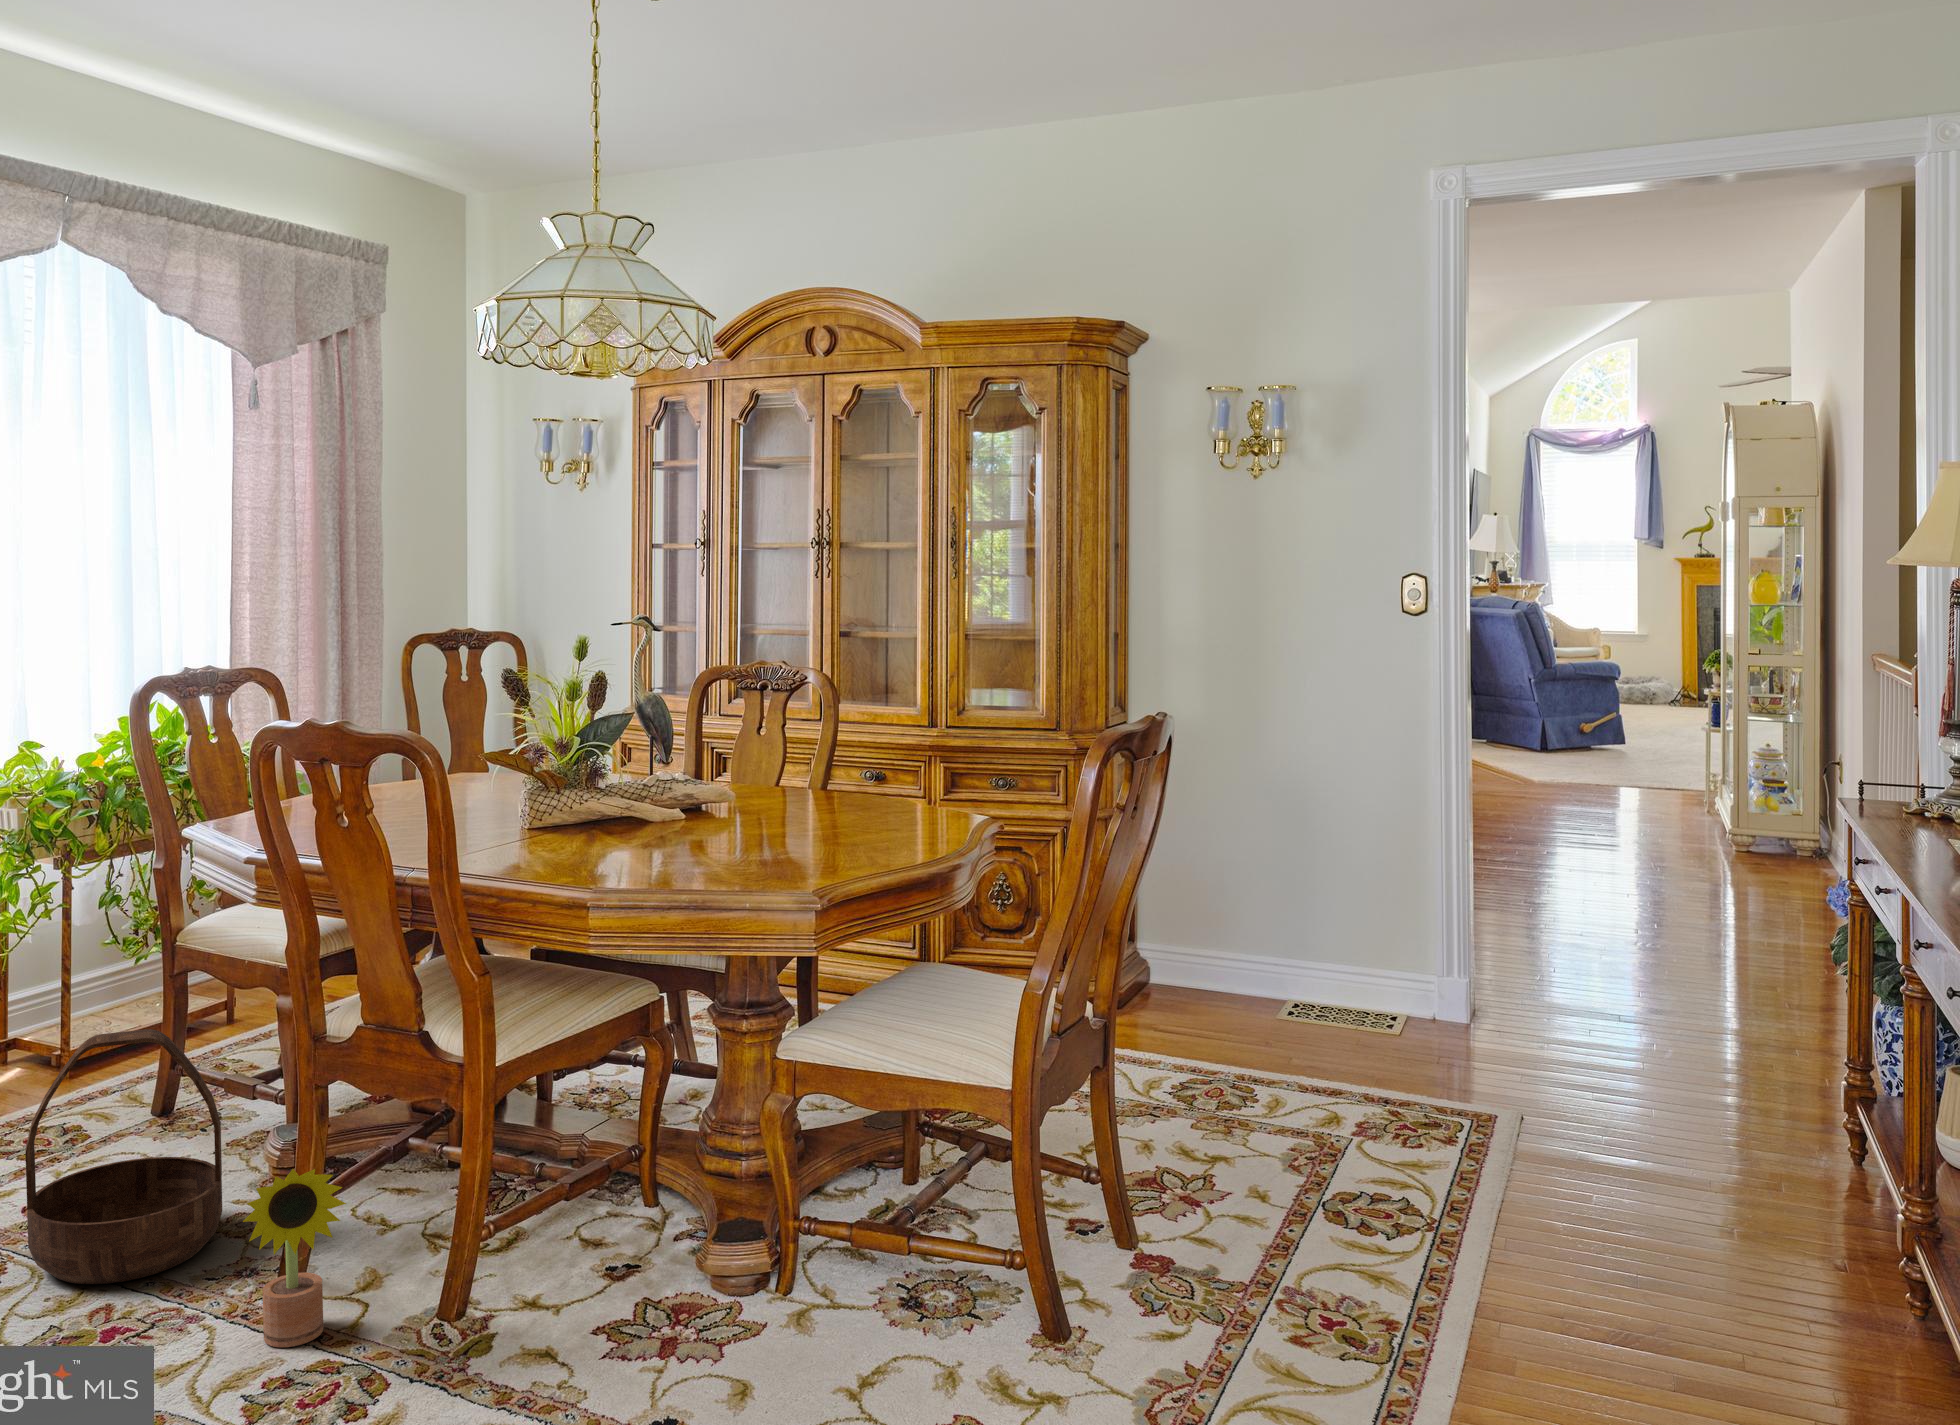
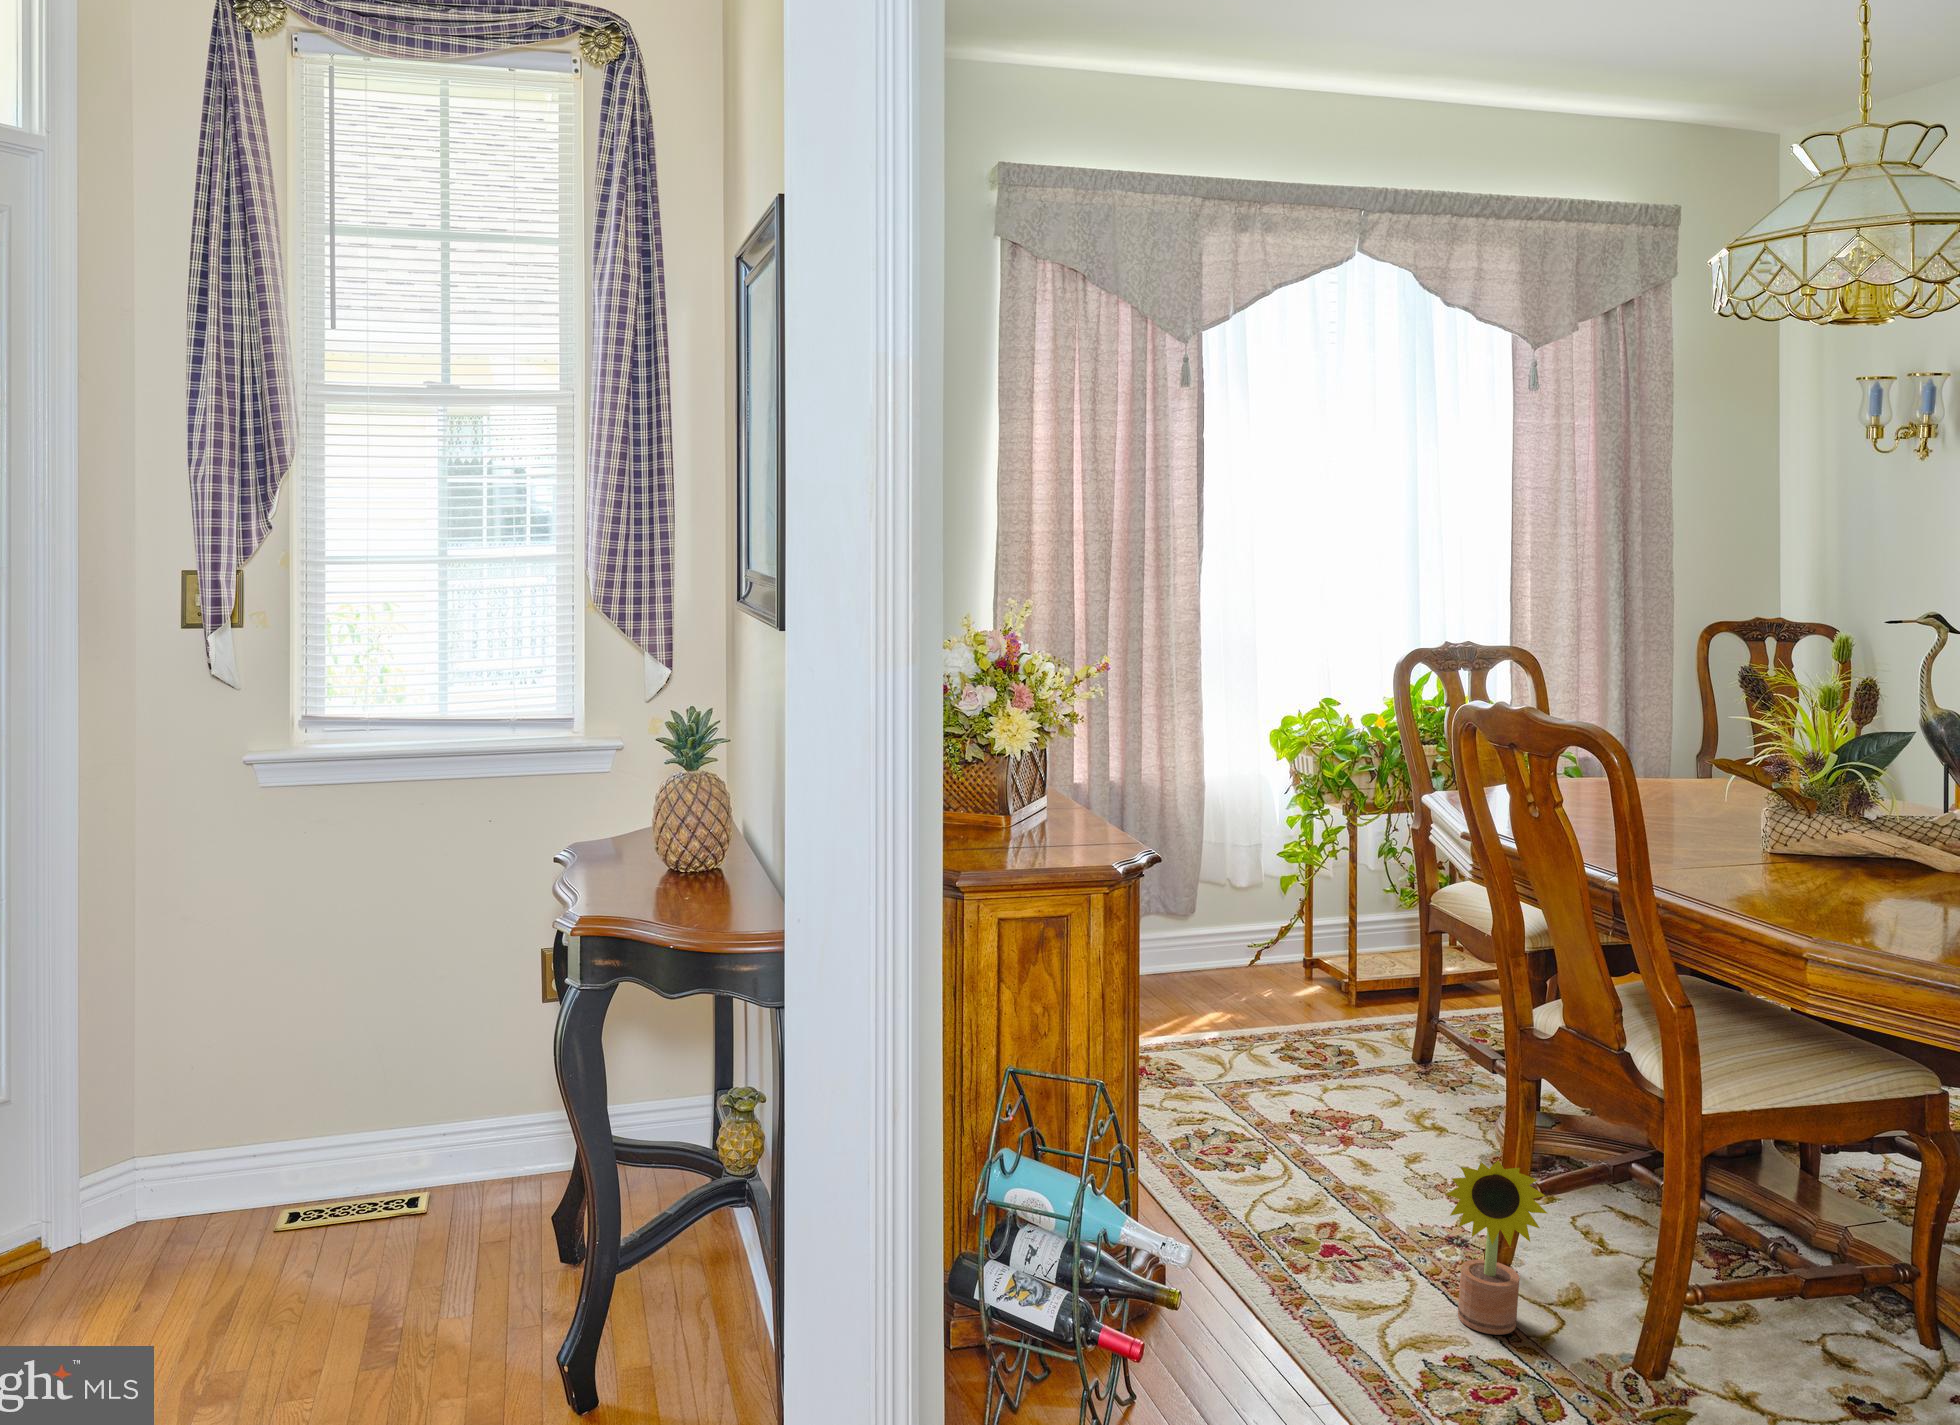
basket: present [25,1029,222,1284] -> none [1283,978,1454,1211]

